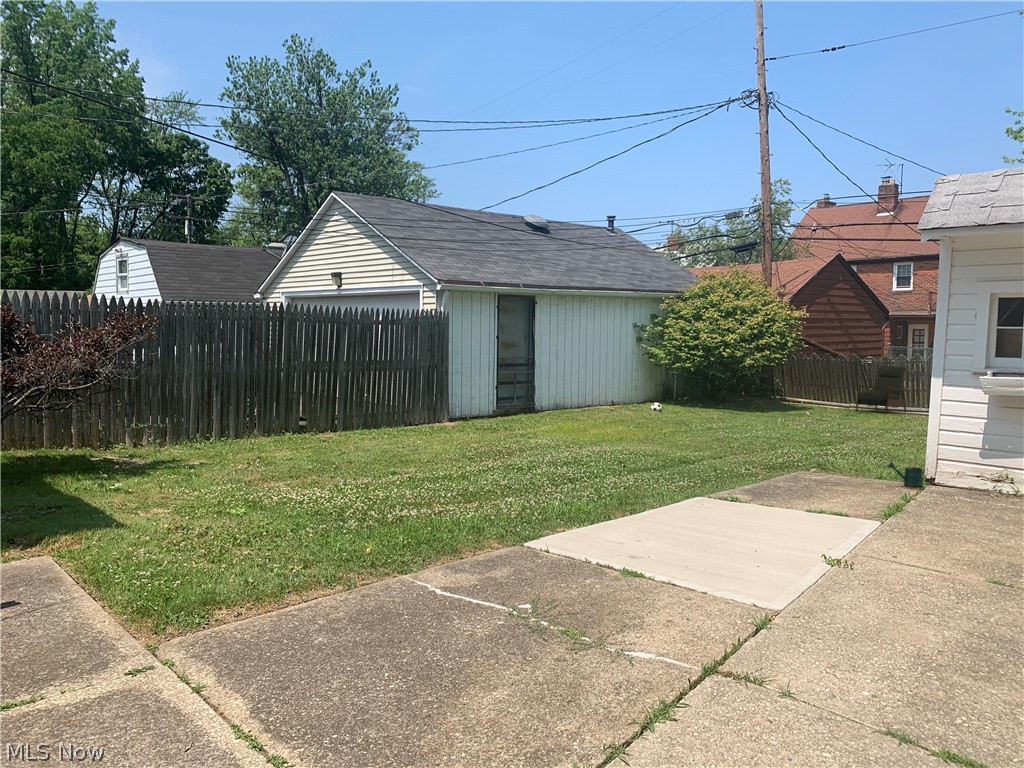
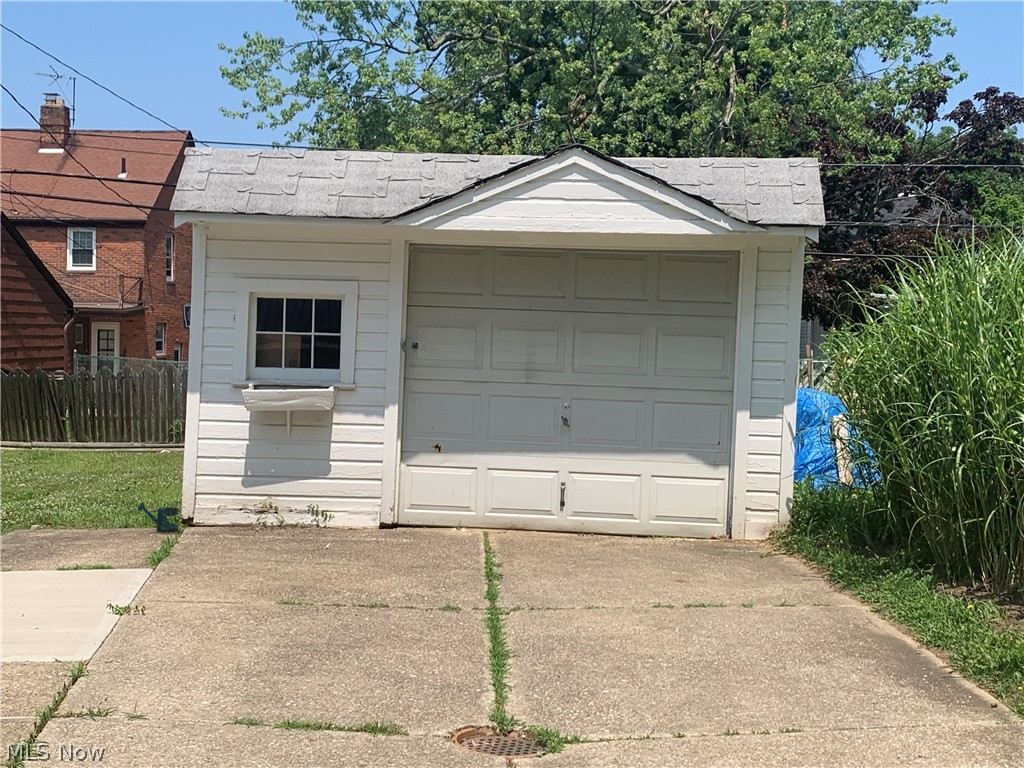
chair: present [856,366,906,414] -> none [44,383,113,452]

